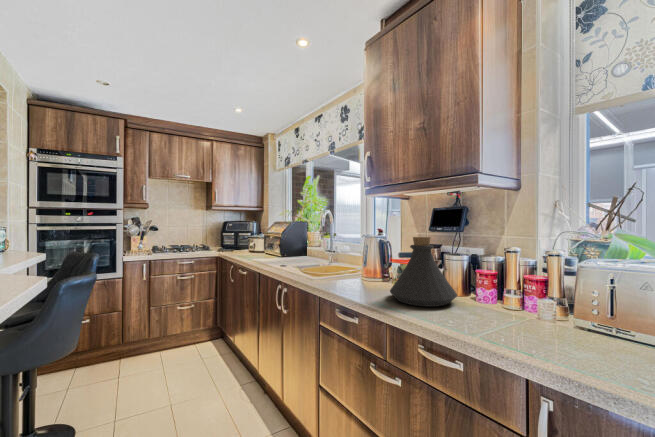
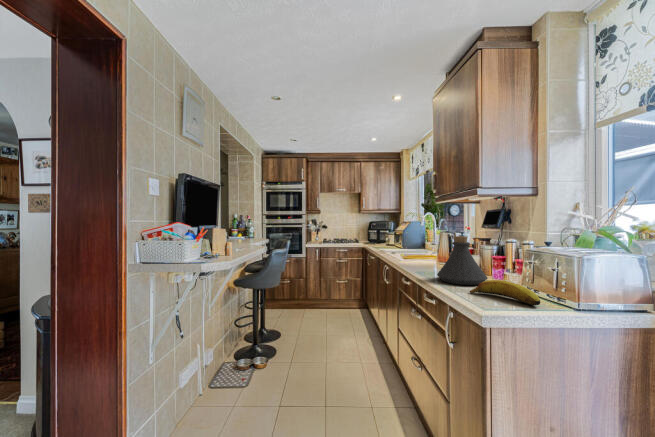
fruit: none [471,297,583,331] -> present [470,280,540,305]

